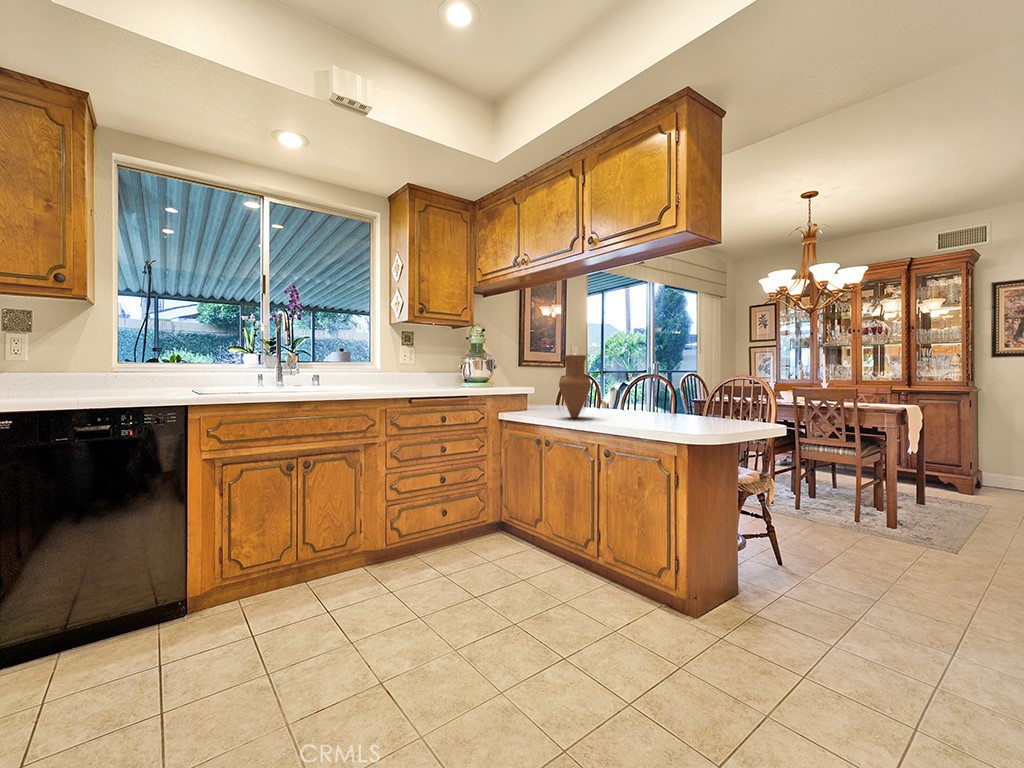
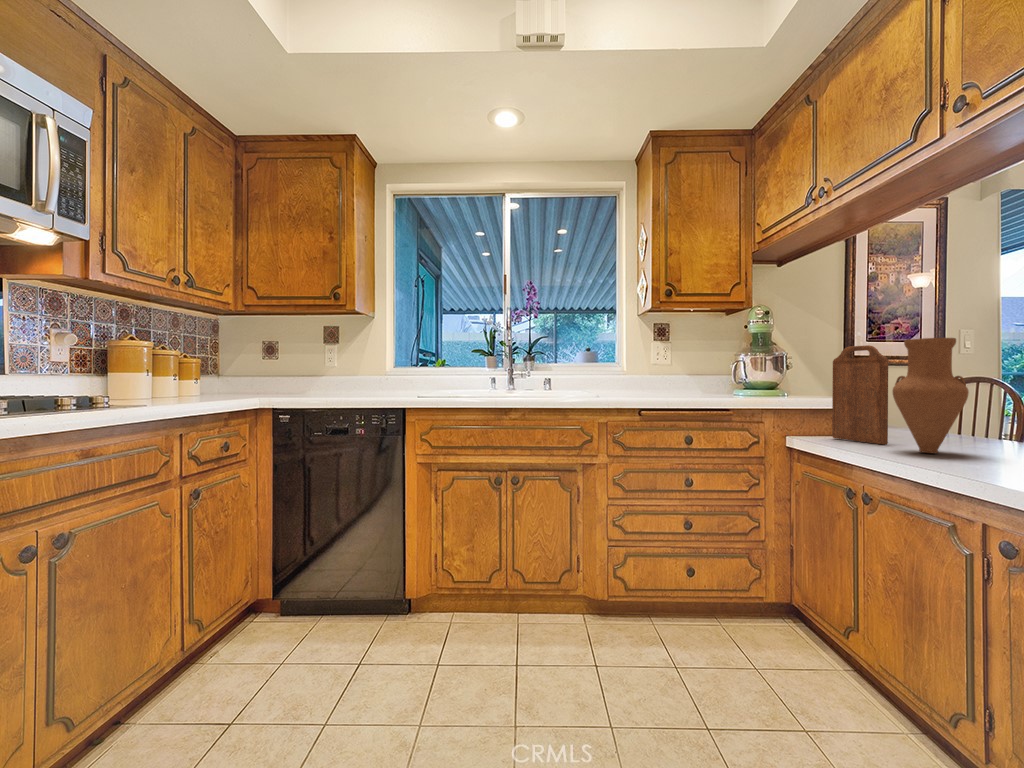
cutting board: none [525,357,554,415] -> present [832,345,888,445]

